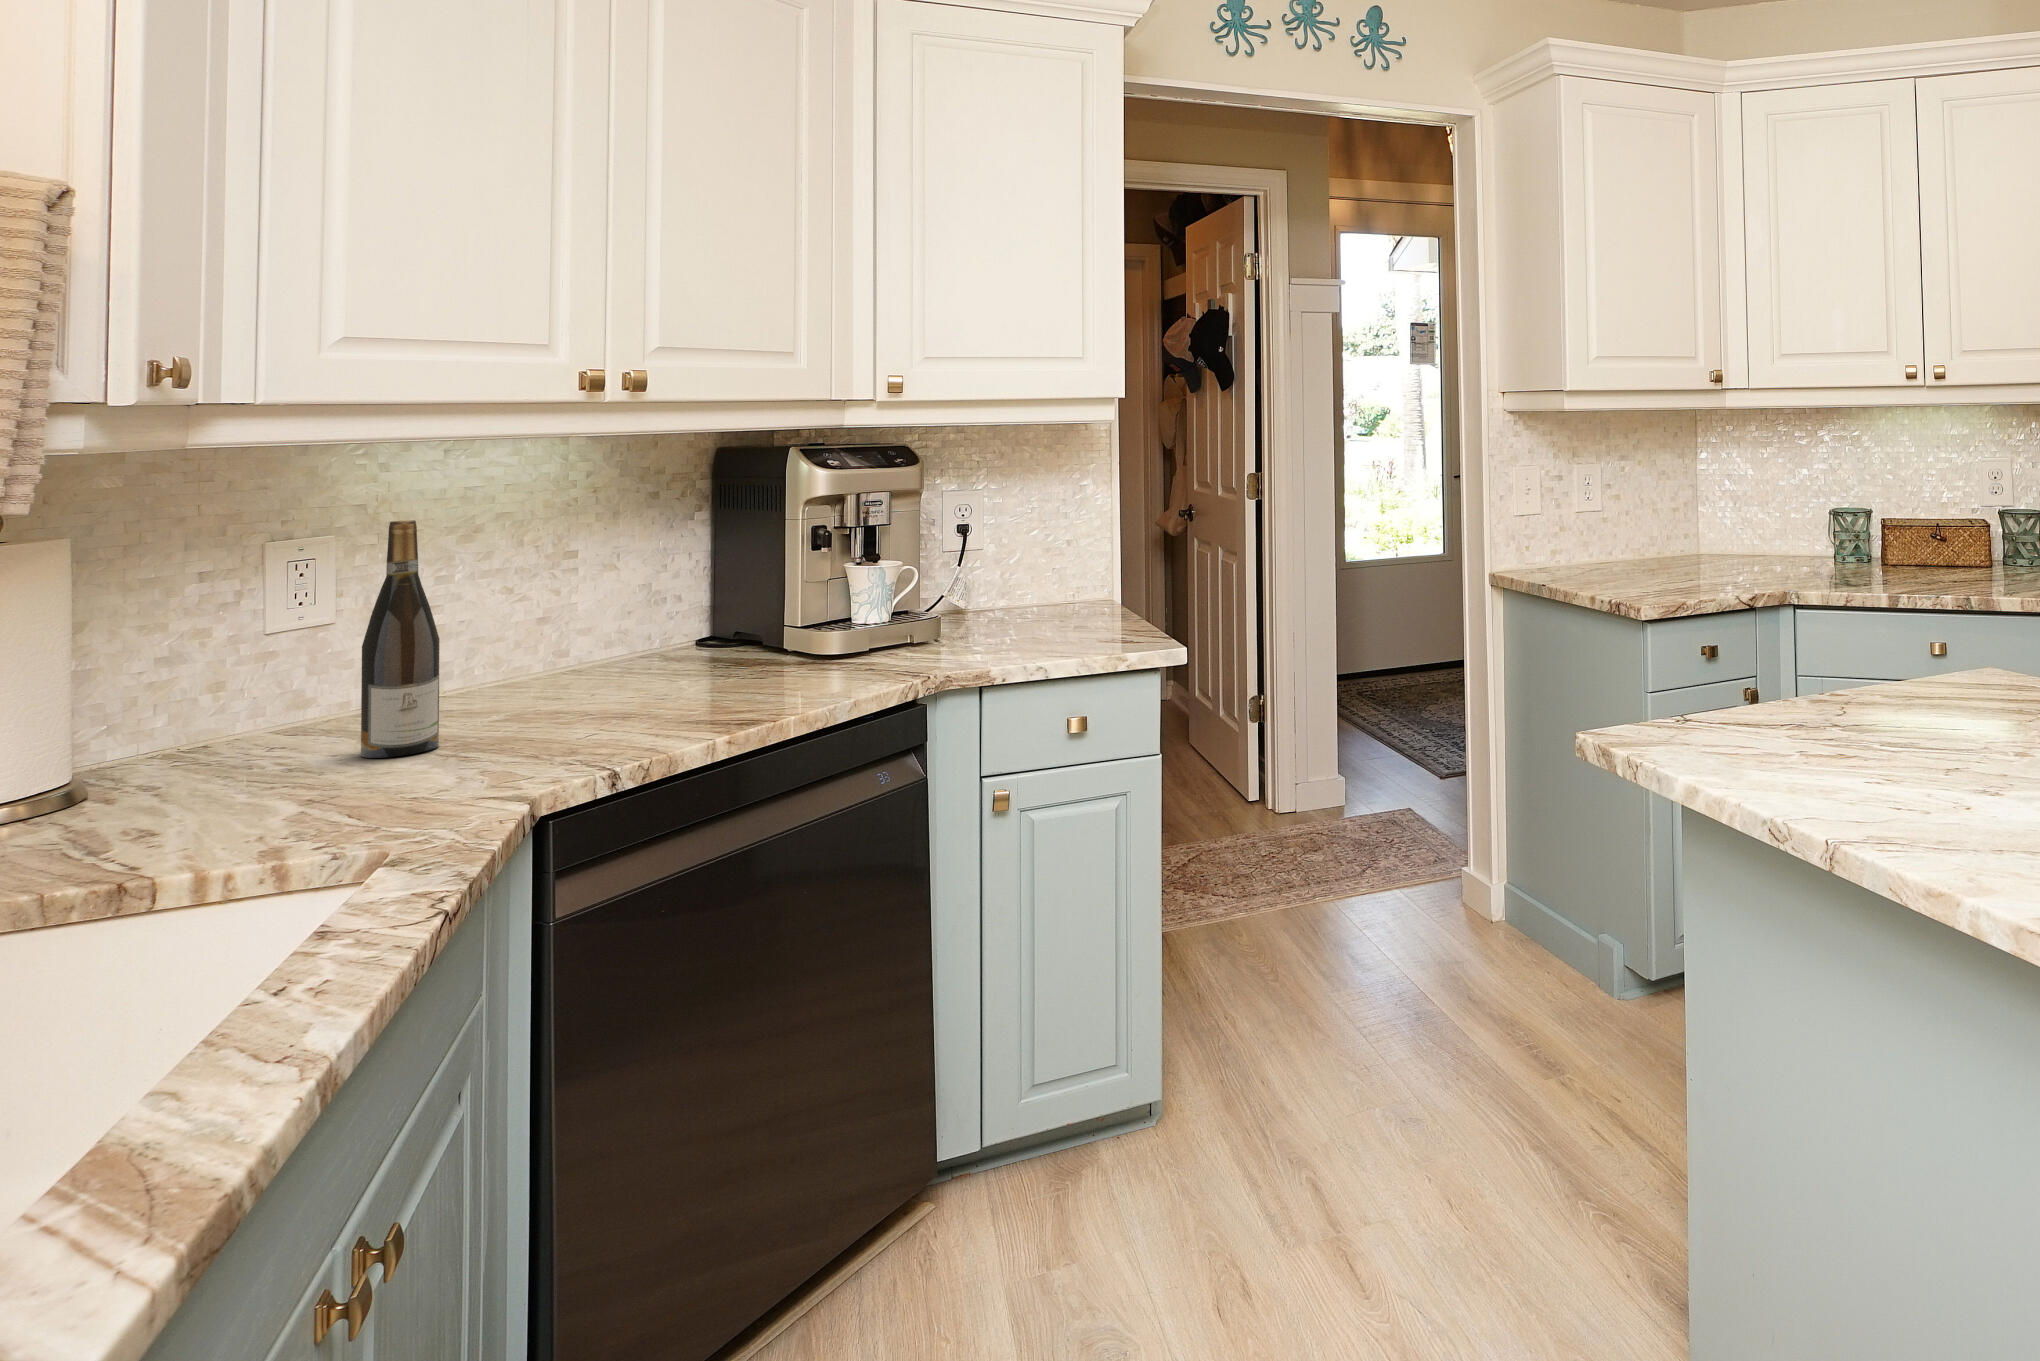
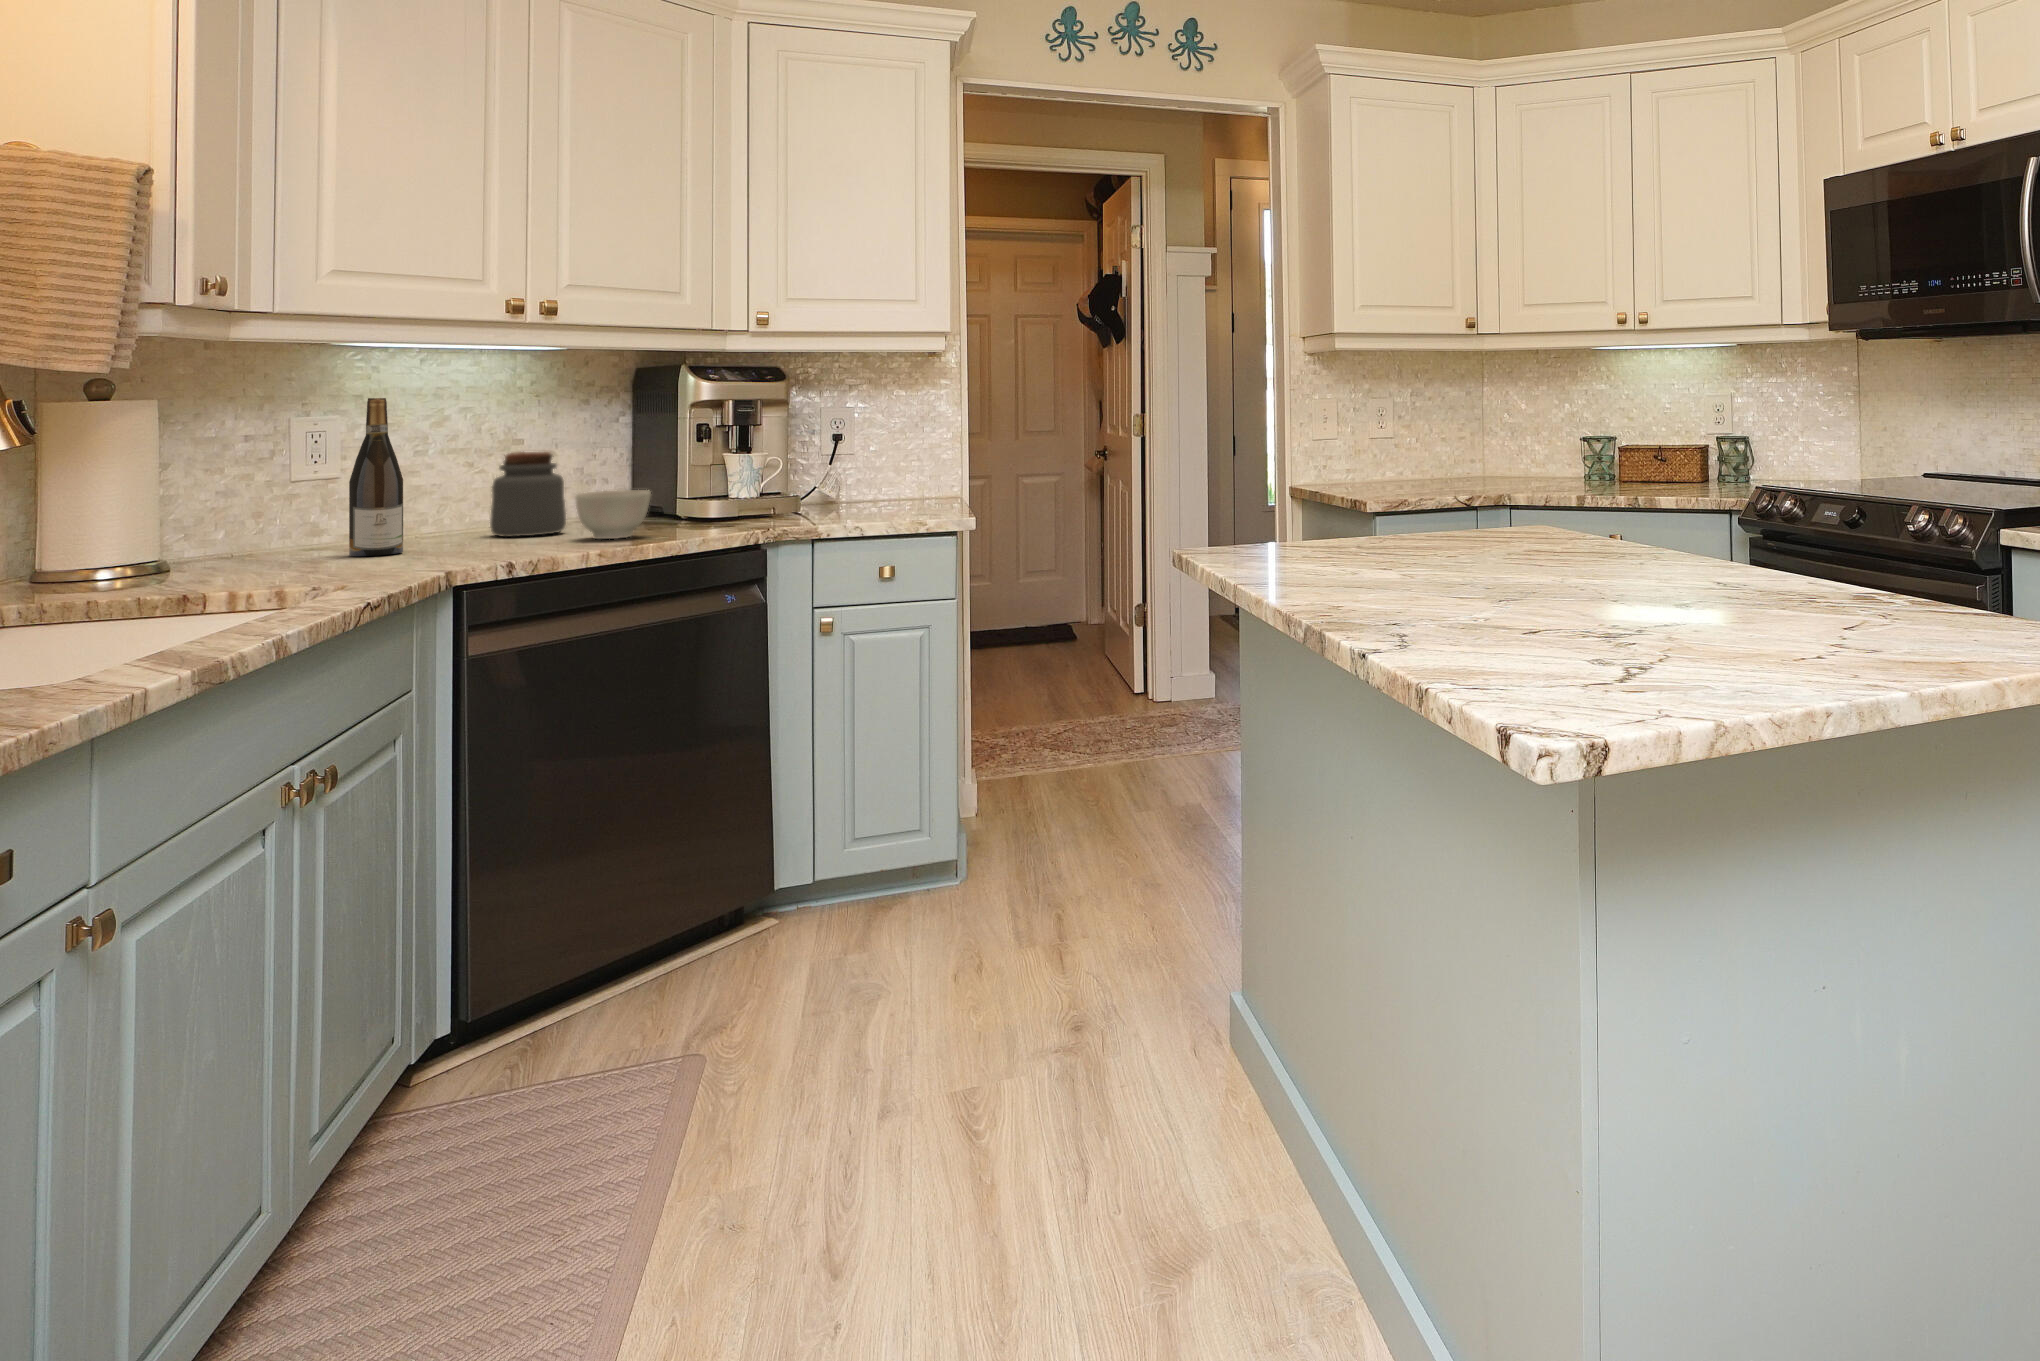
jar: none [544,577,646,701] -> present [490,452,566,537]
bowl: none [671,631,772,706] -> present [576,490,651,539]

